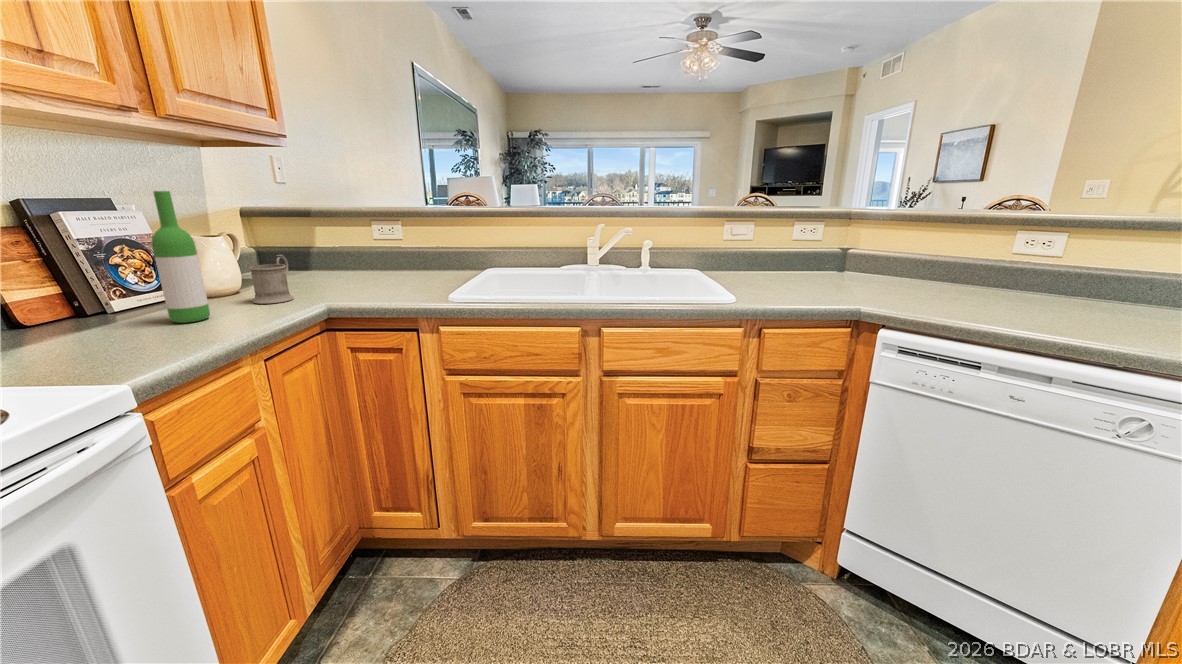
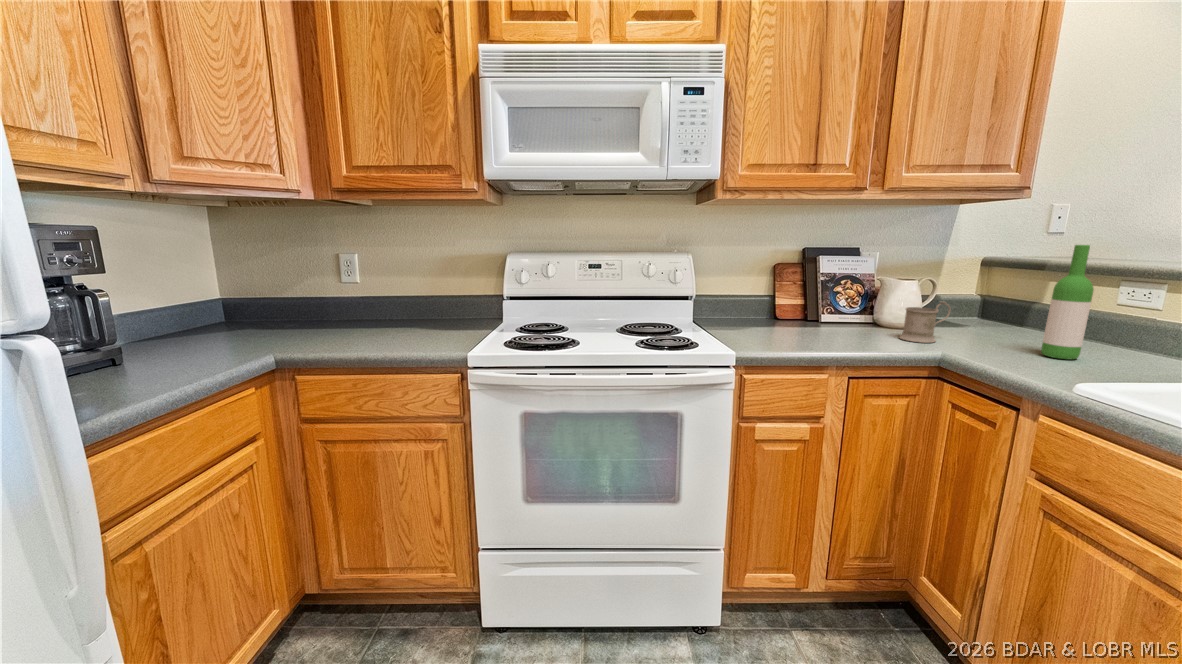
wine bottle: present [152,191,210,323] -> present [1041,245,1094,359]

